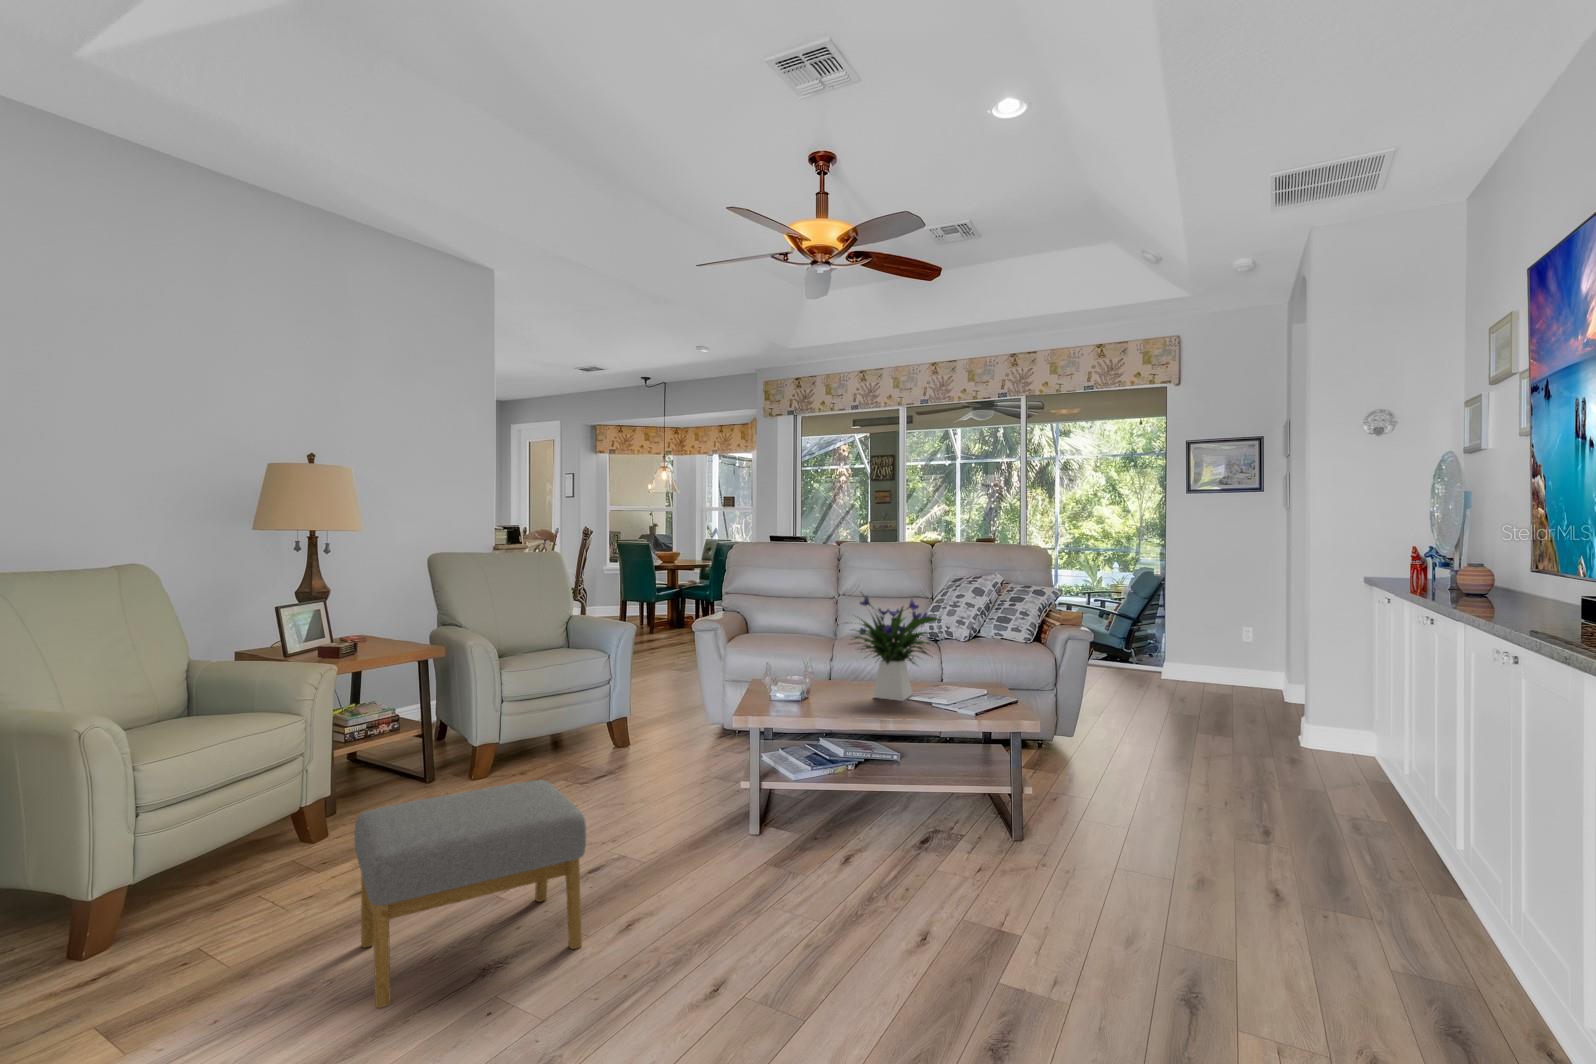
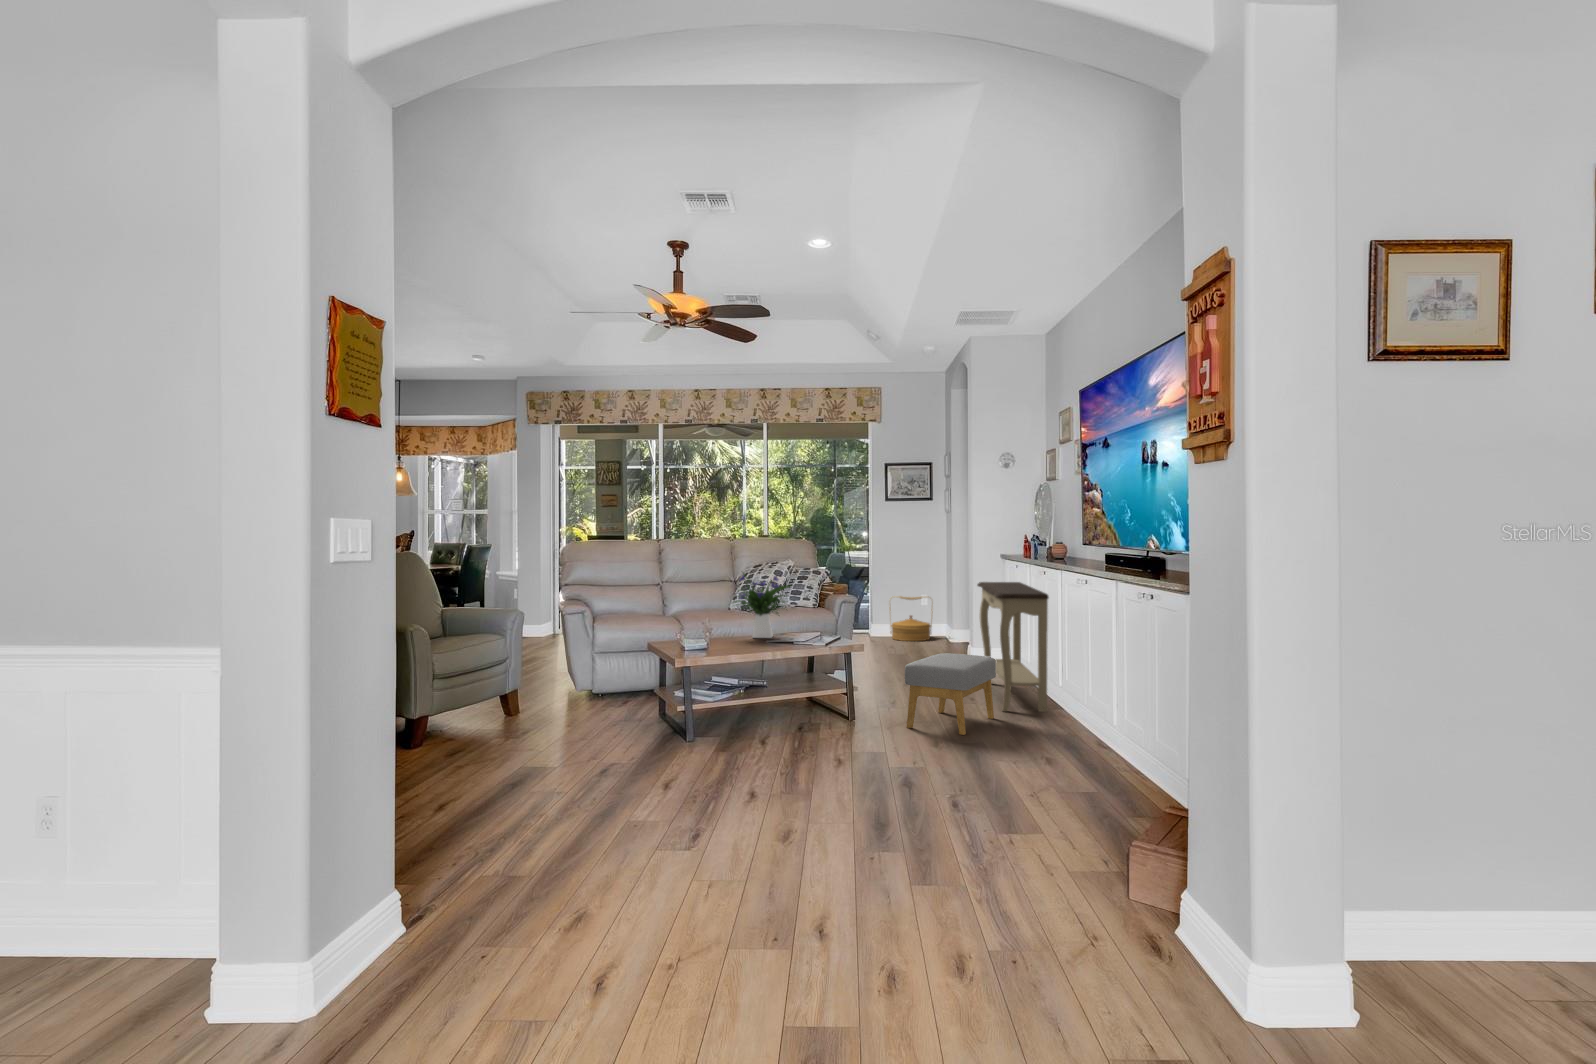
console table: none [1305,624,1462,926] -> present [977,582,1049,712]
woven basket: none [1185,625,1254,693] -> present [890,596,932,641]
footstool: present [354,780,586,1008] -> present [905,653,996,735]

